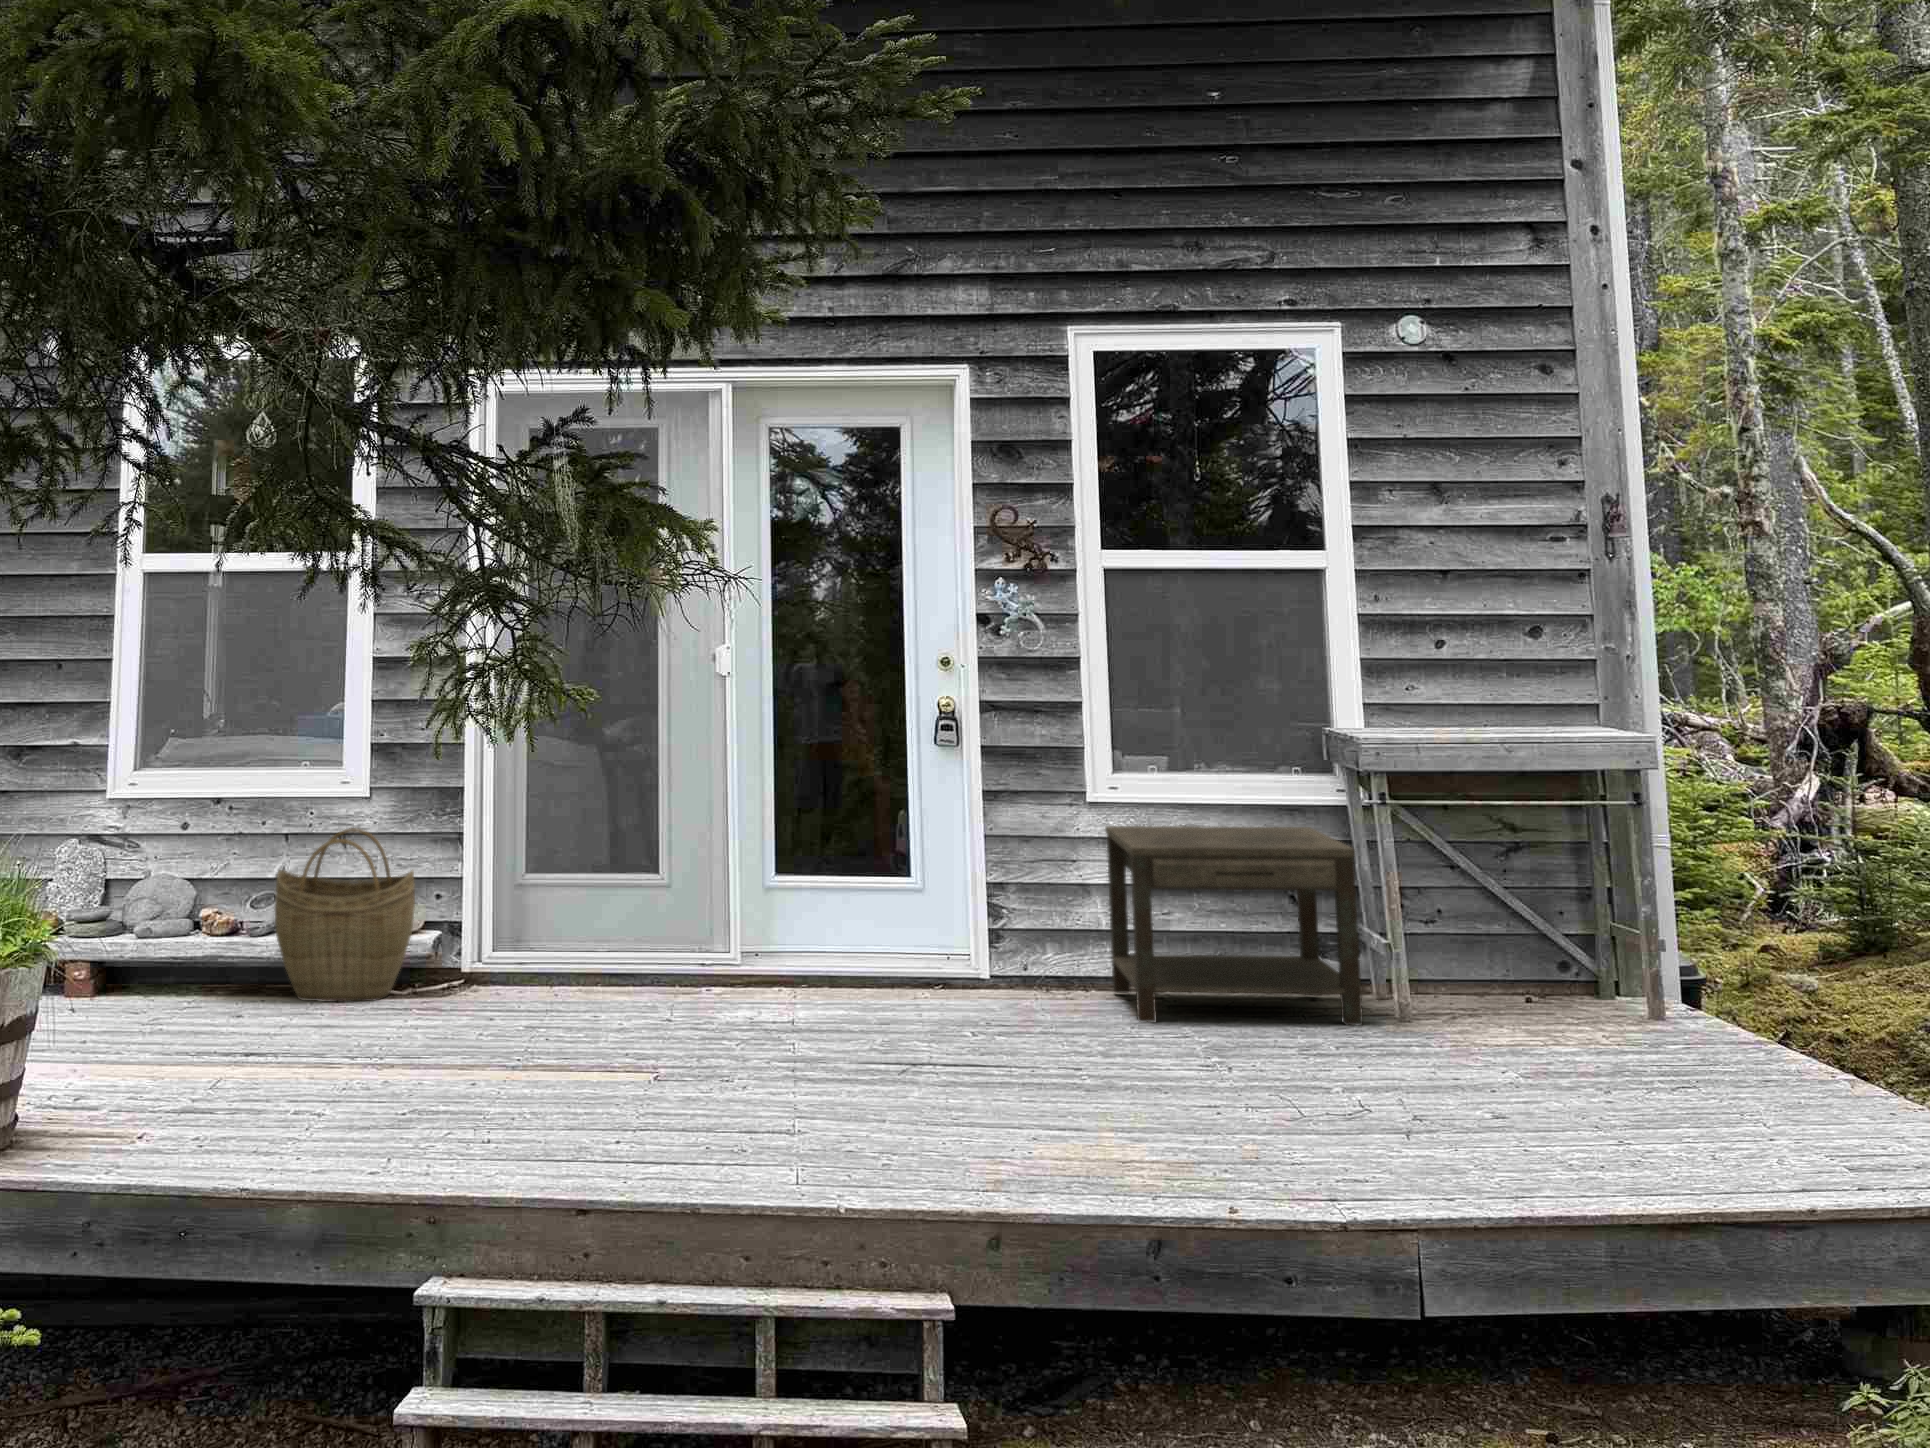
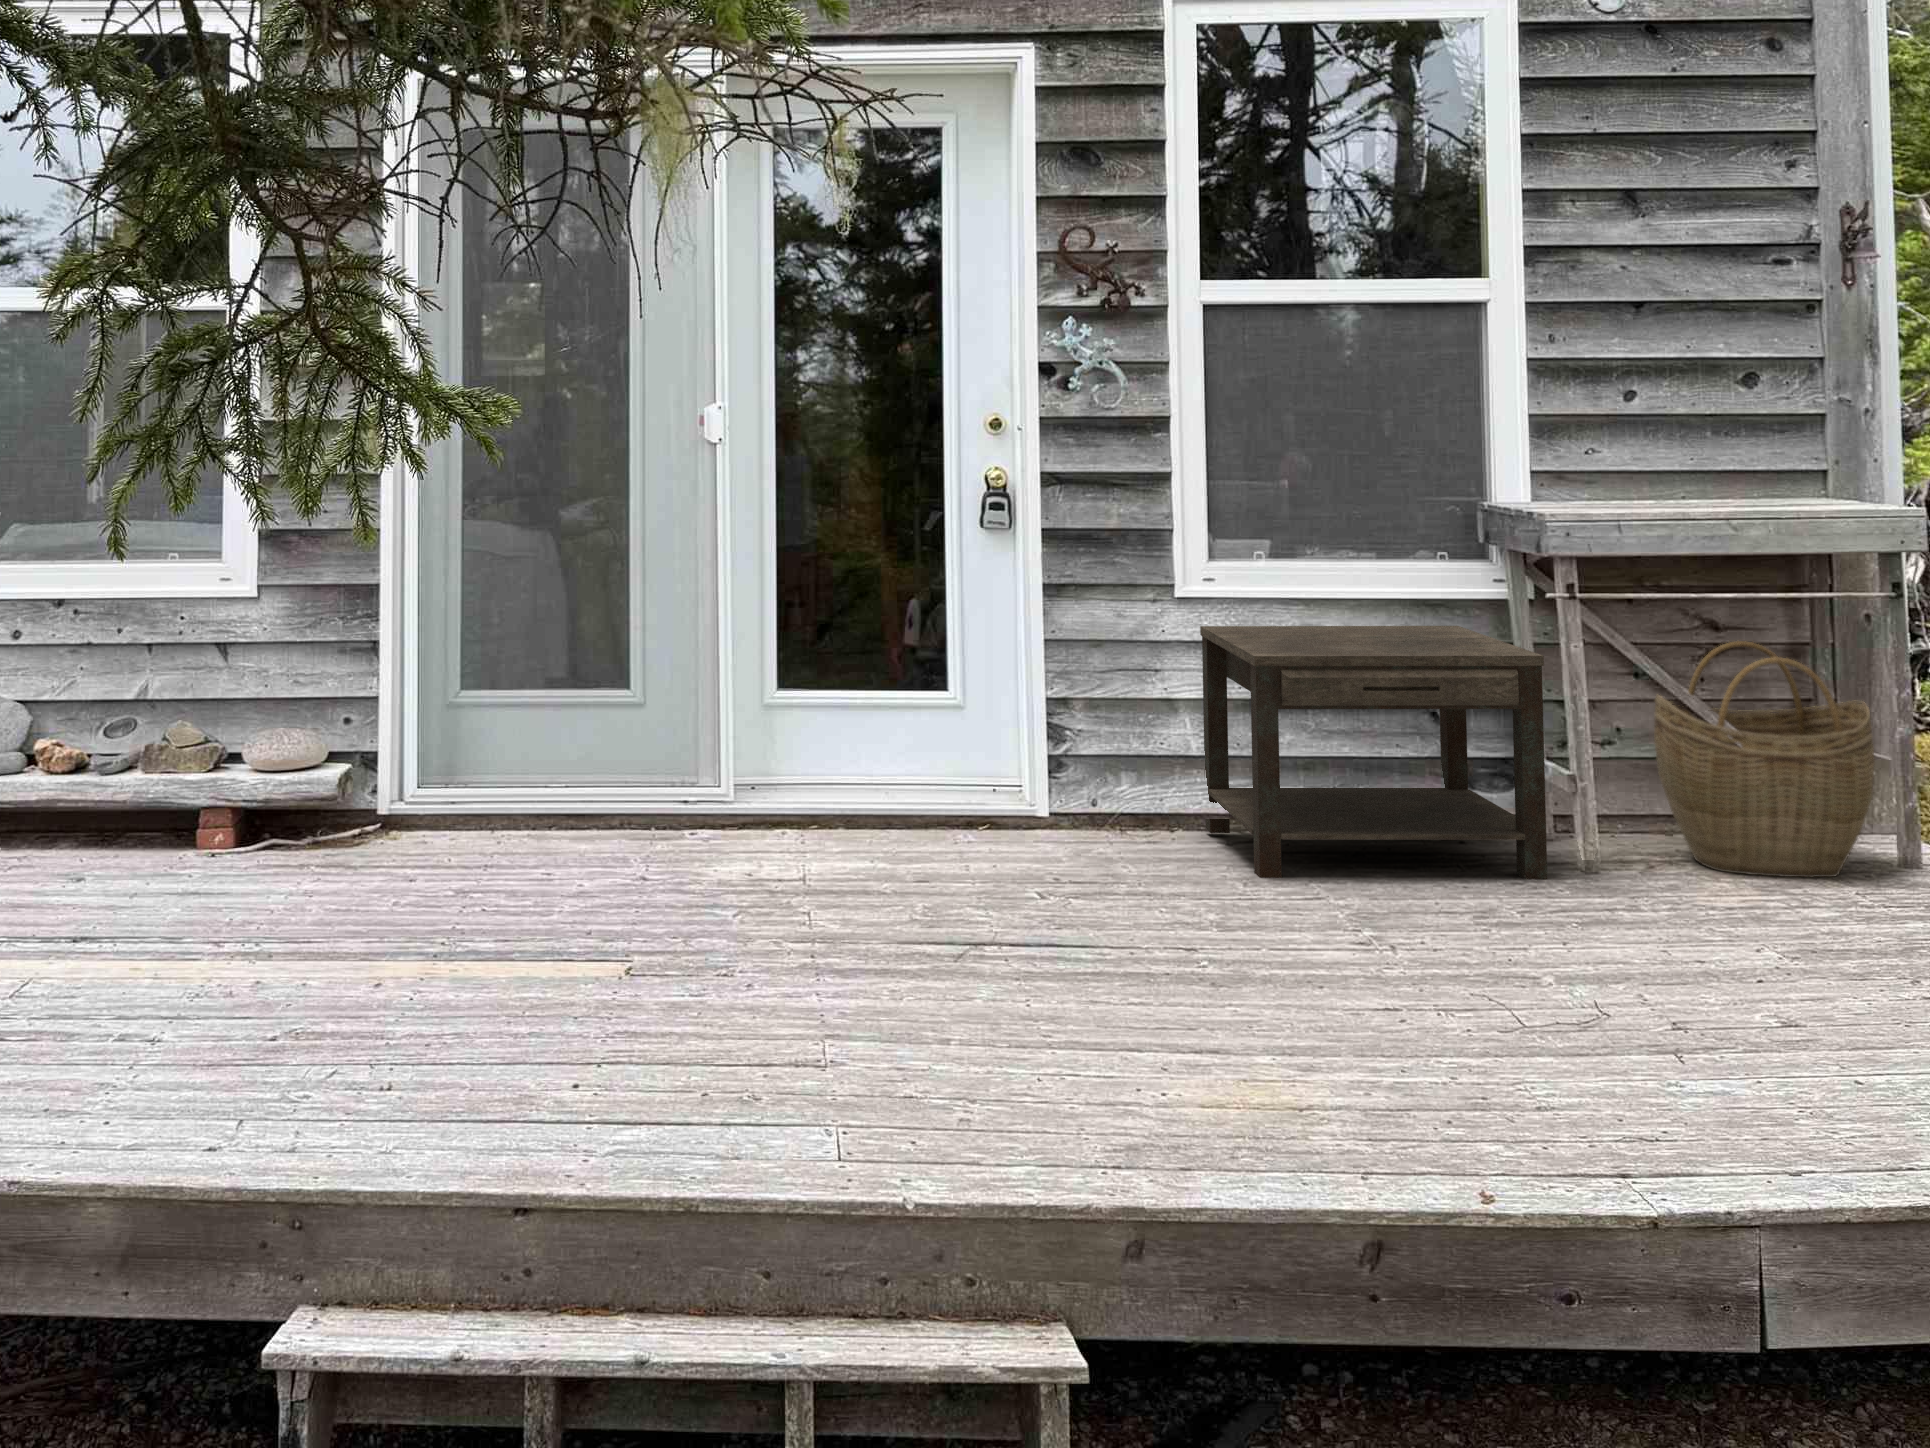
woven basket: present [275,828,415,1002] -> present [1654,641,1875,877]

